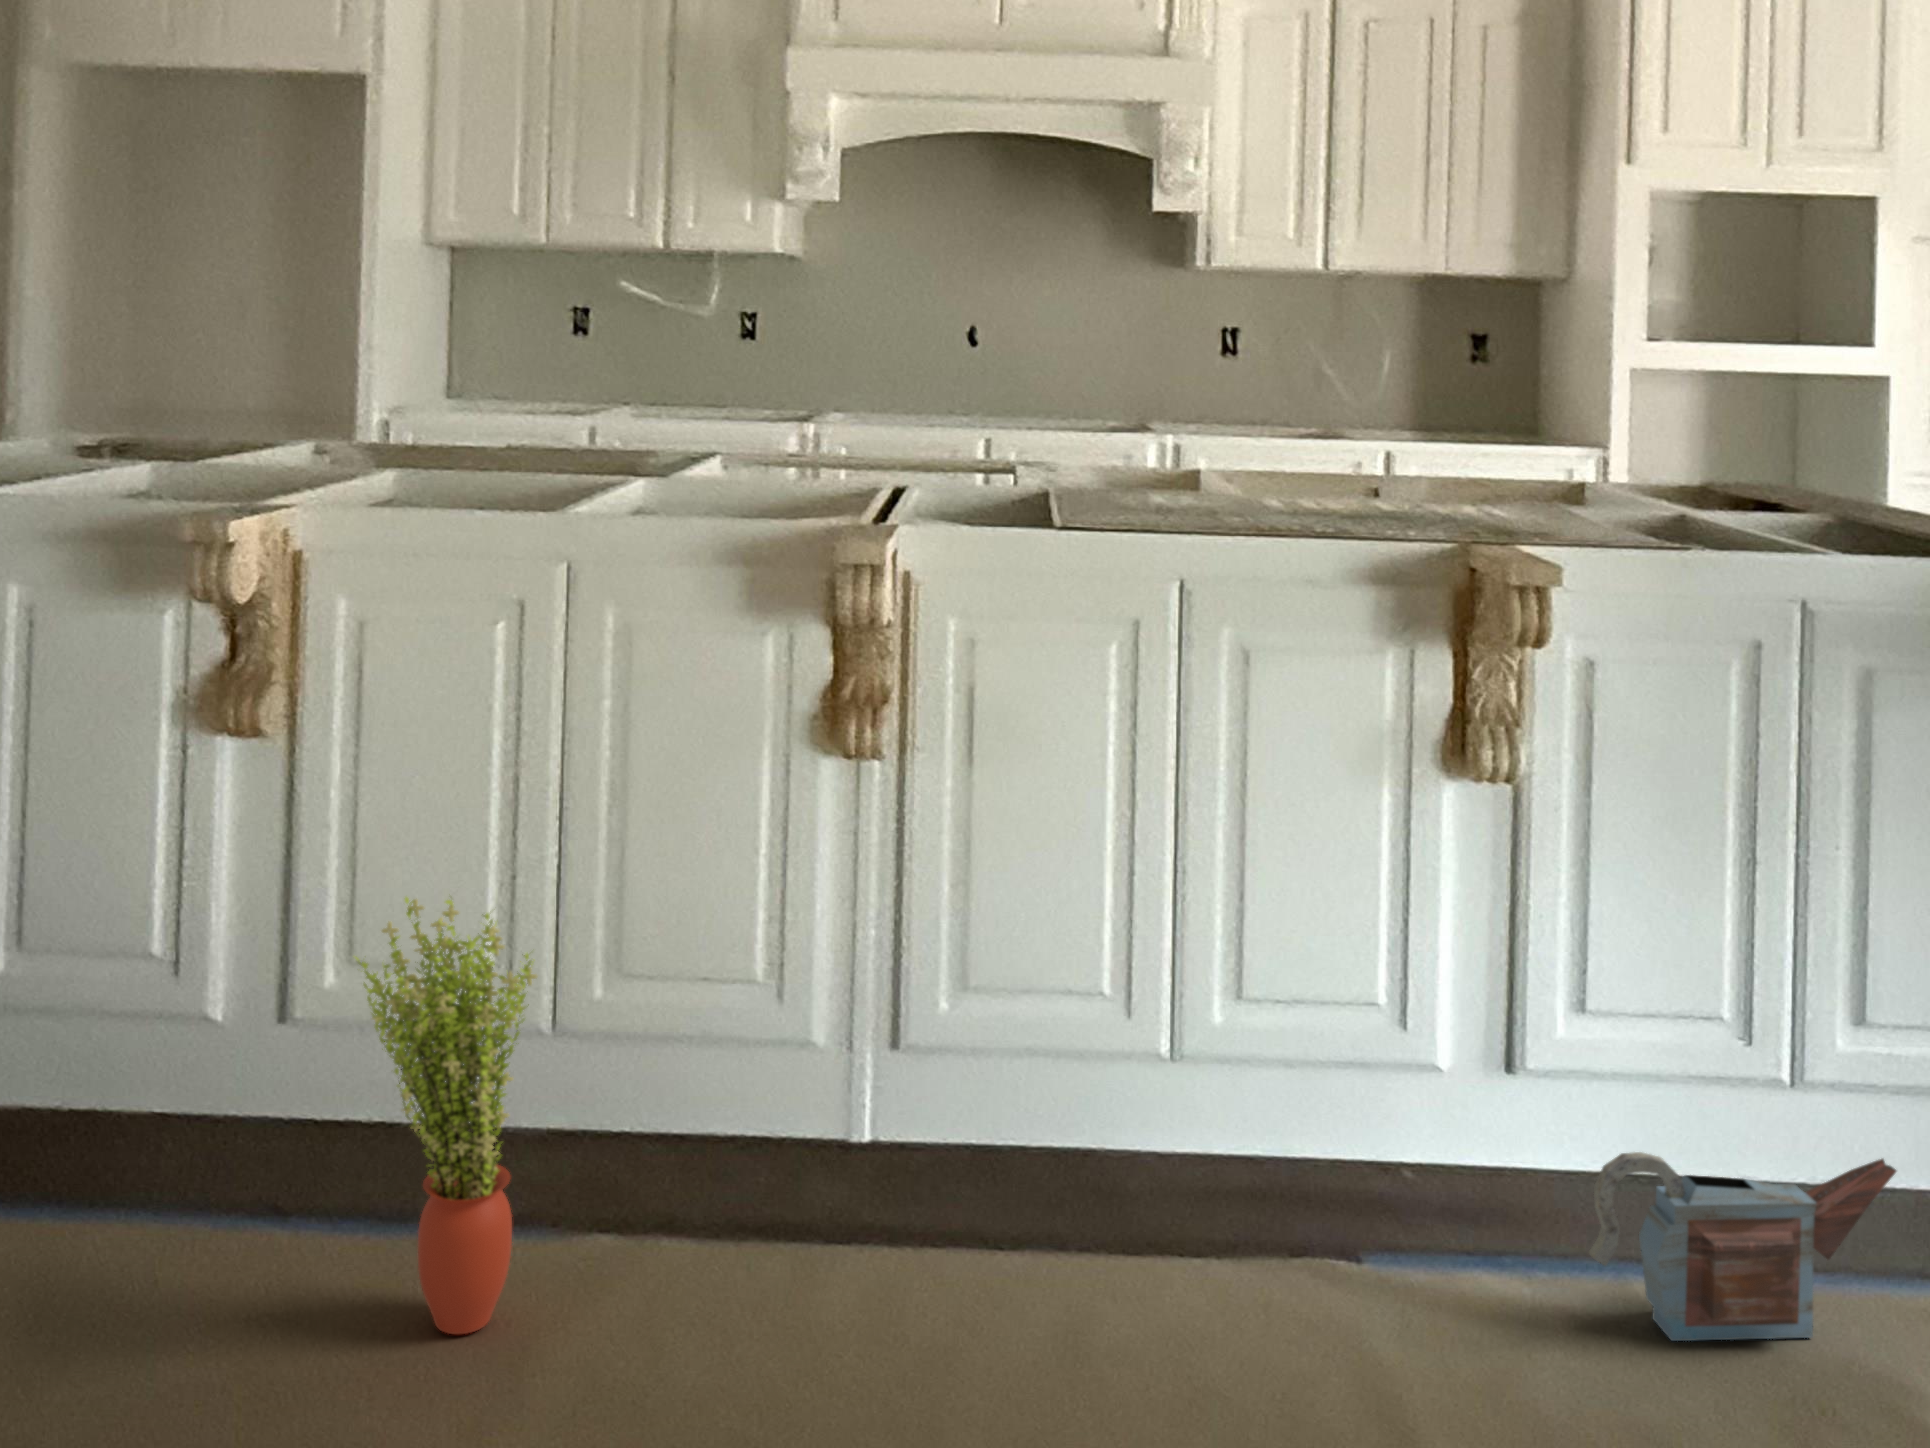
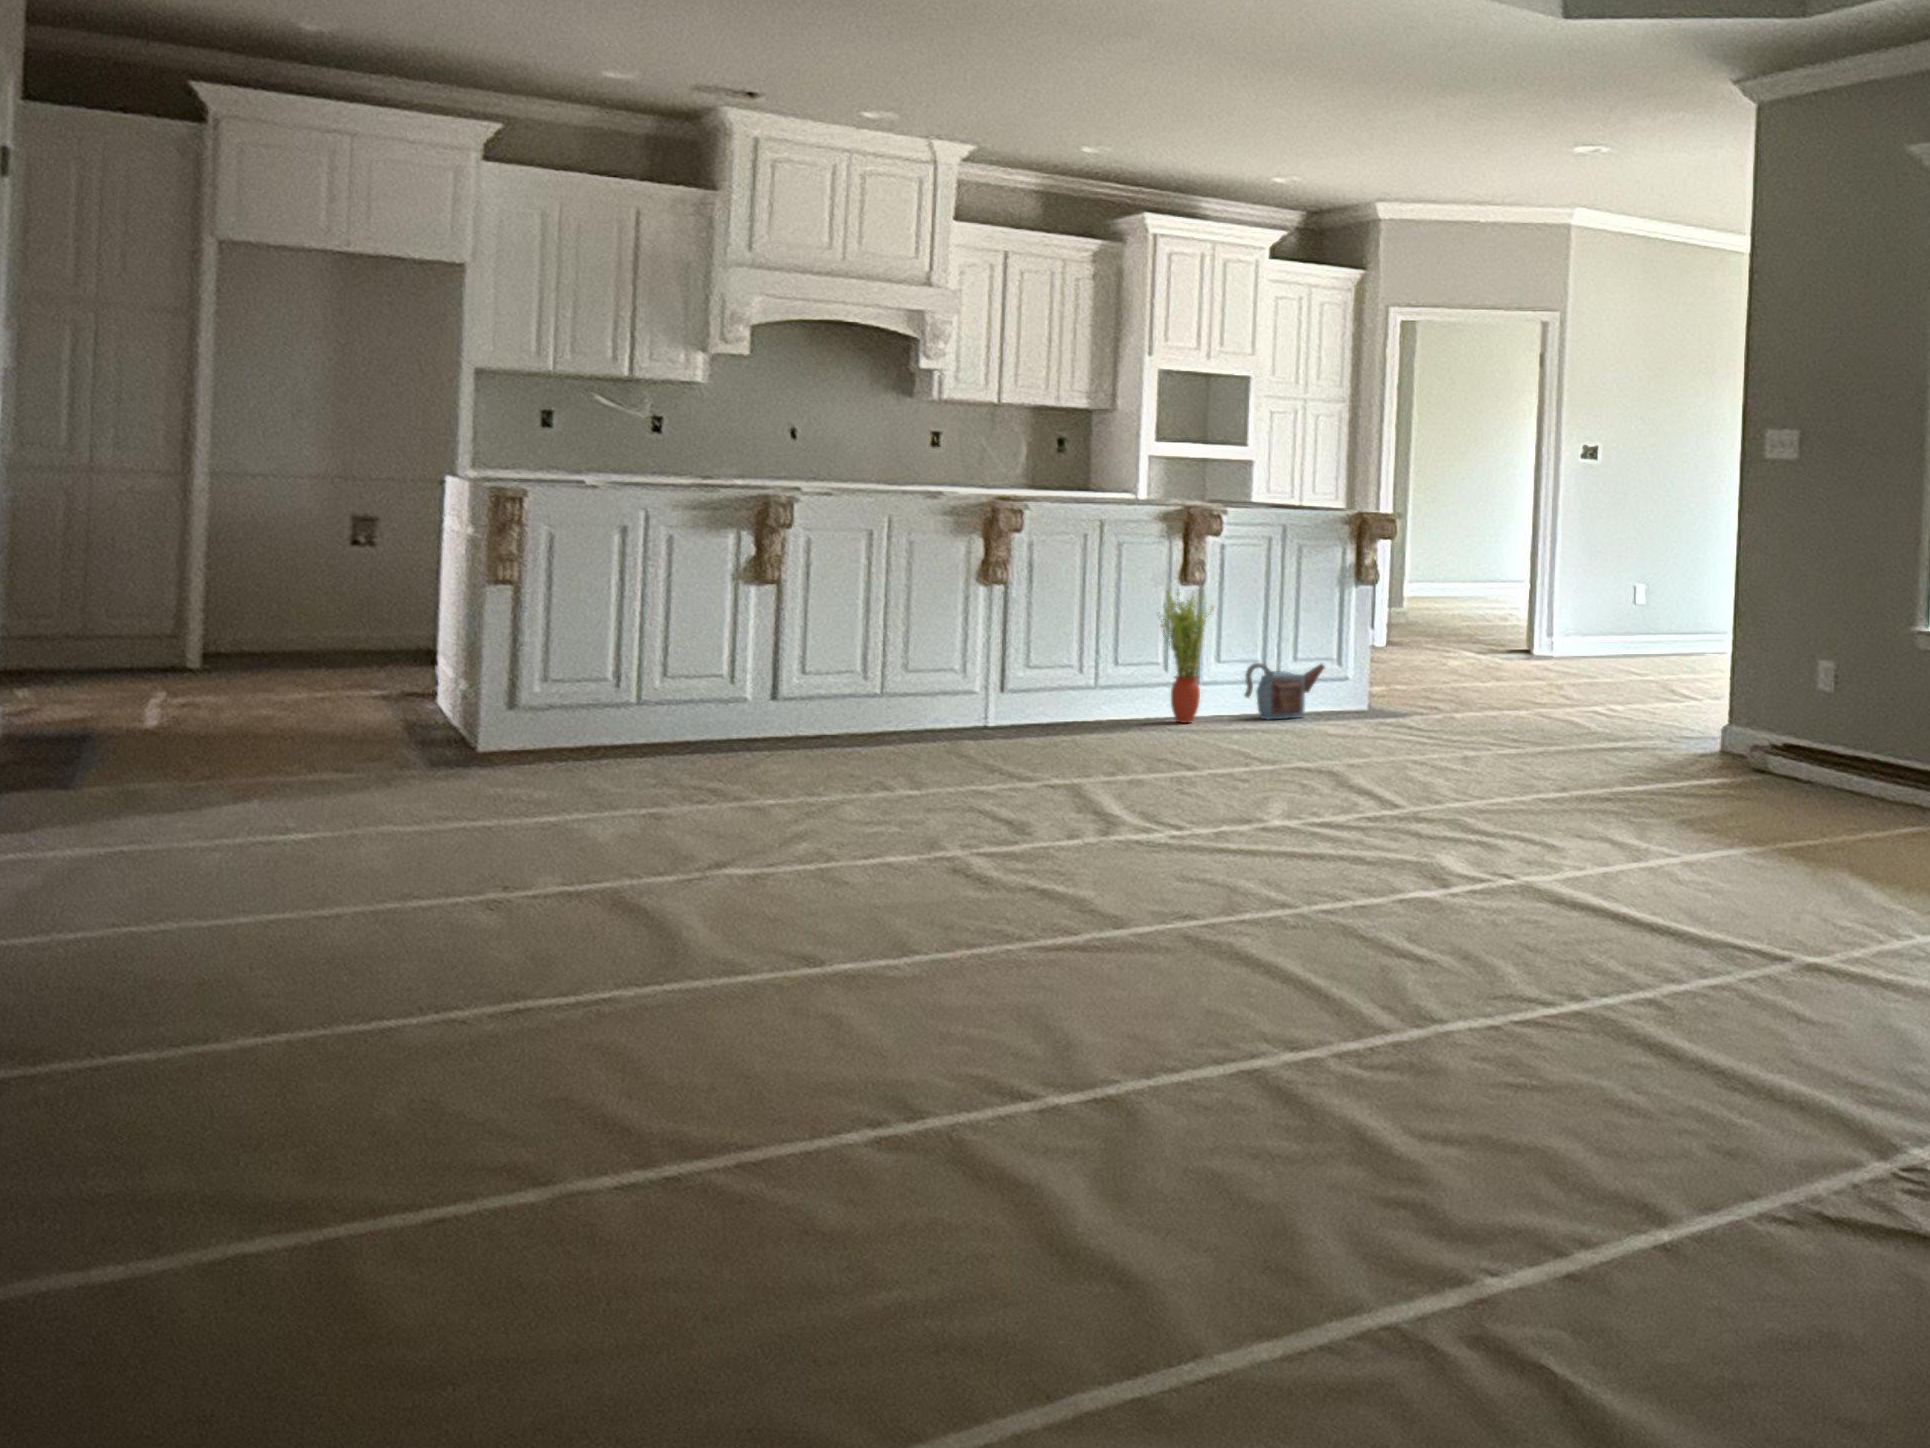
potted plant: present [355,897,537,1334] -> present [1158,590,1214,723]

